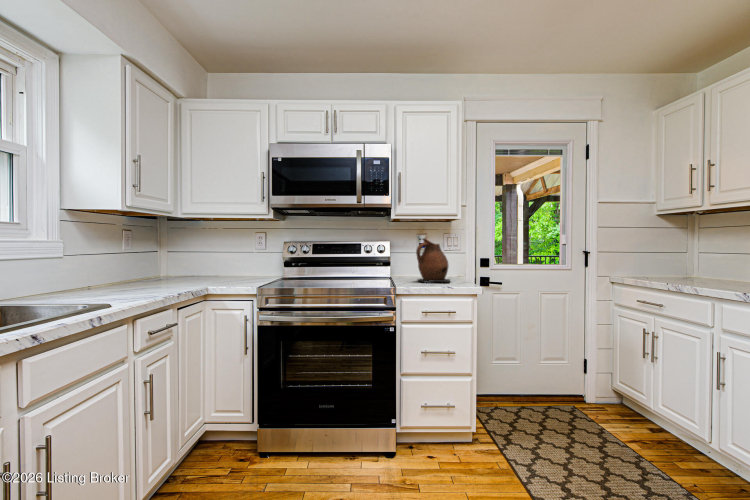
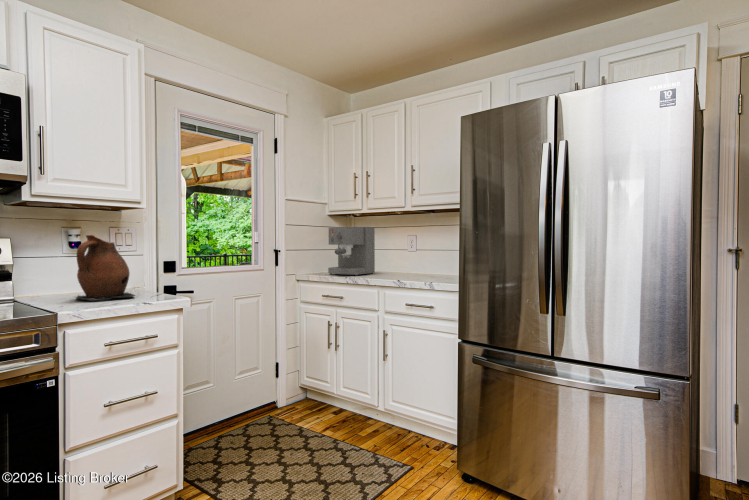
coffee maker: none [650,226,722,282] -> present [328,227,375,276]

